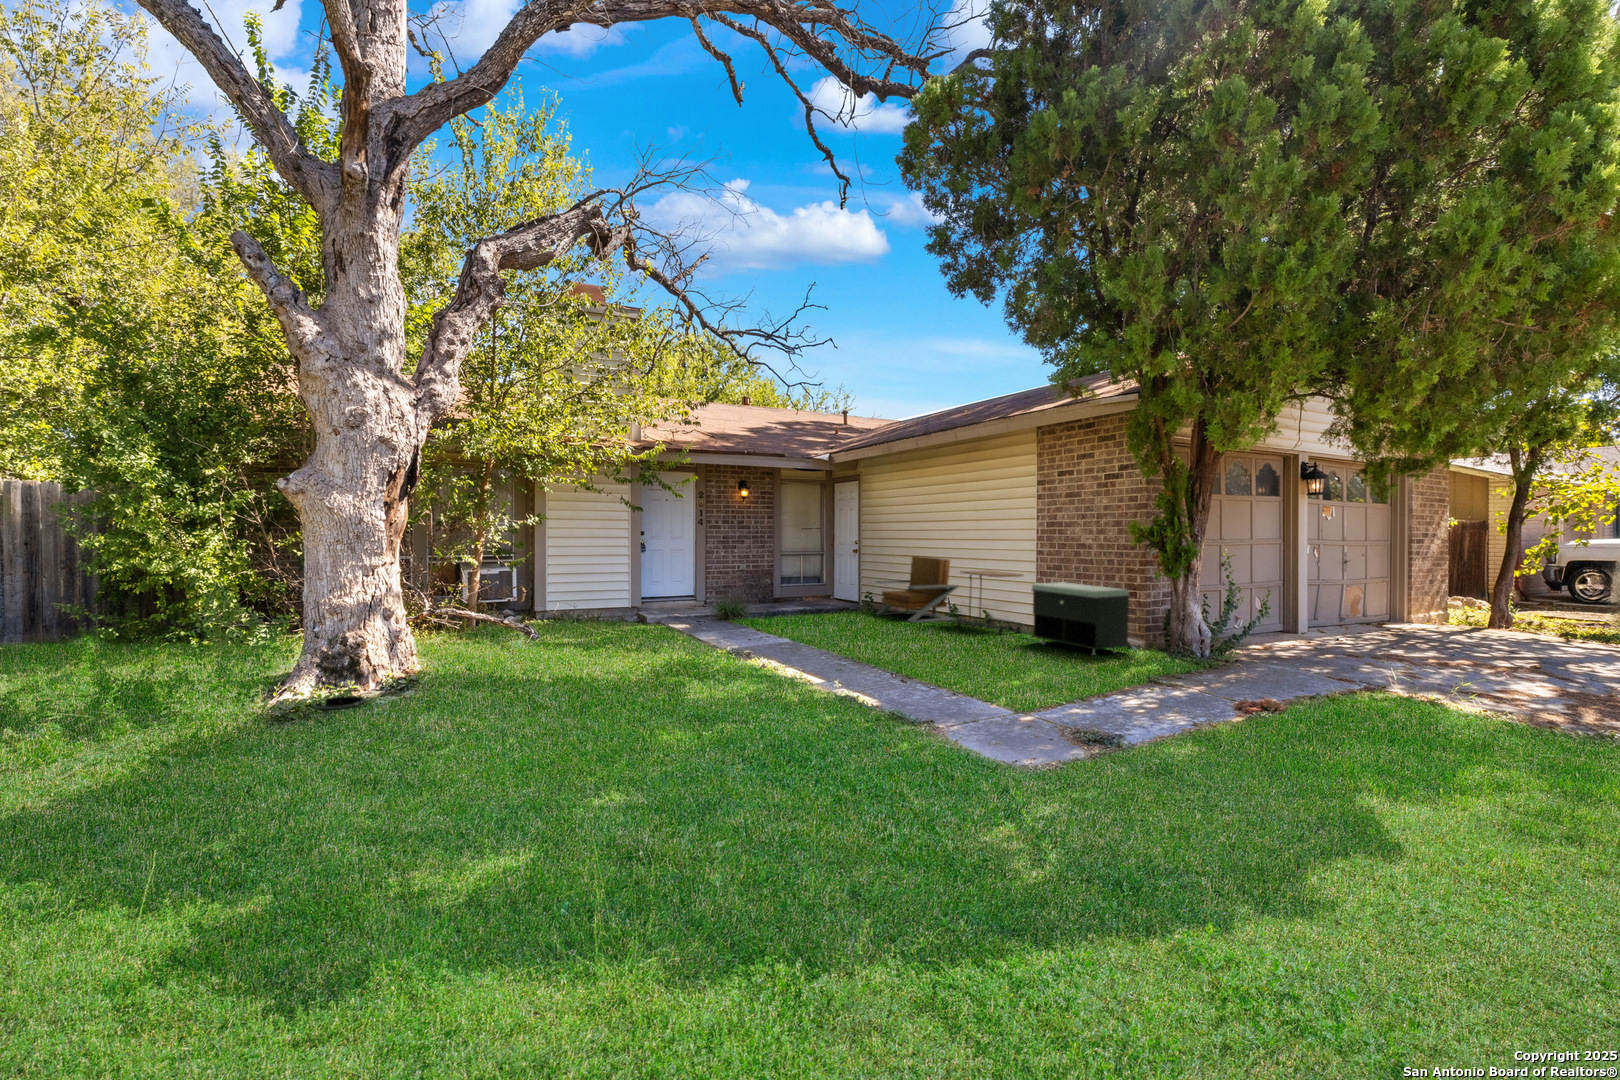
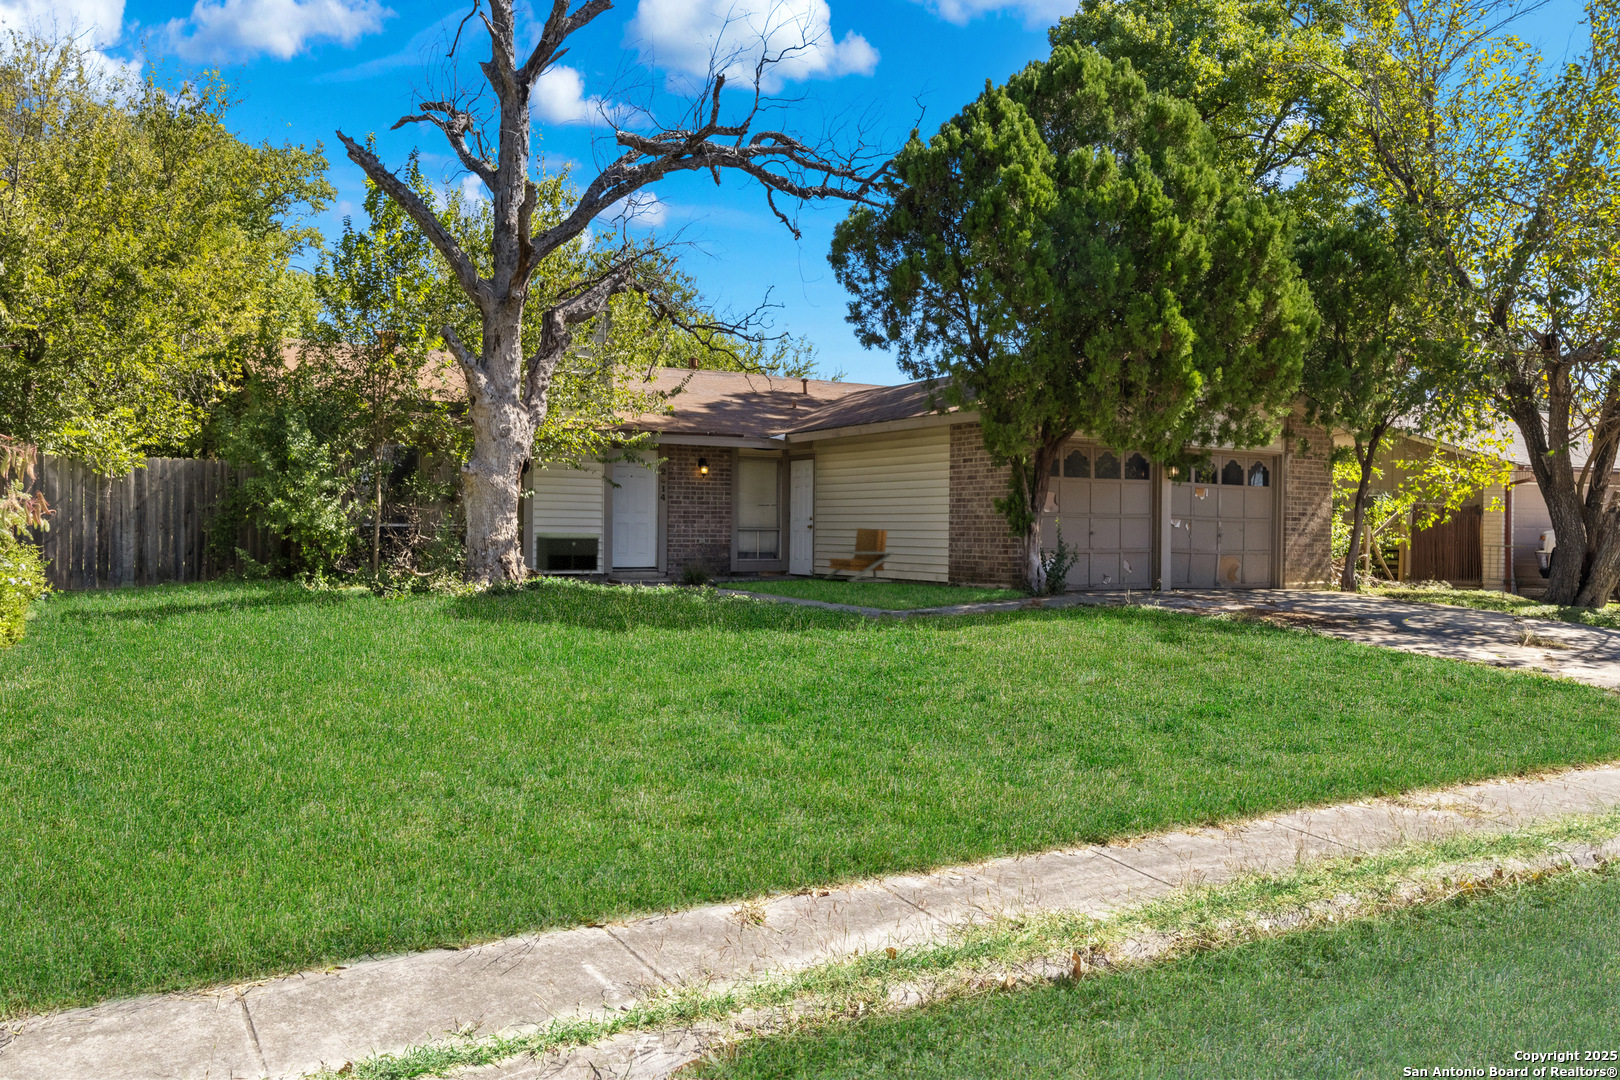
side table: present [957,570,1023,634] -> present [1479,545,1523,585]
storage bench: present [1032,582,1129,655] -> present [536,532,600,576]
potted tree: present [313,628,365,710] -> none [490,551,518,597]

